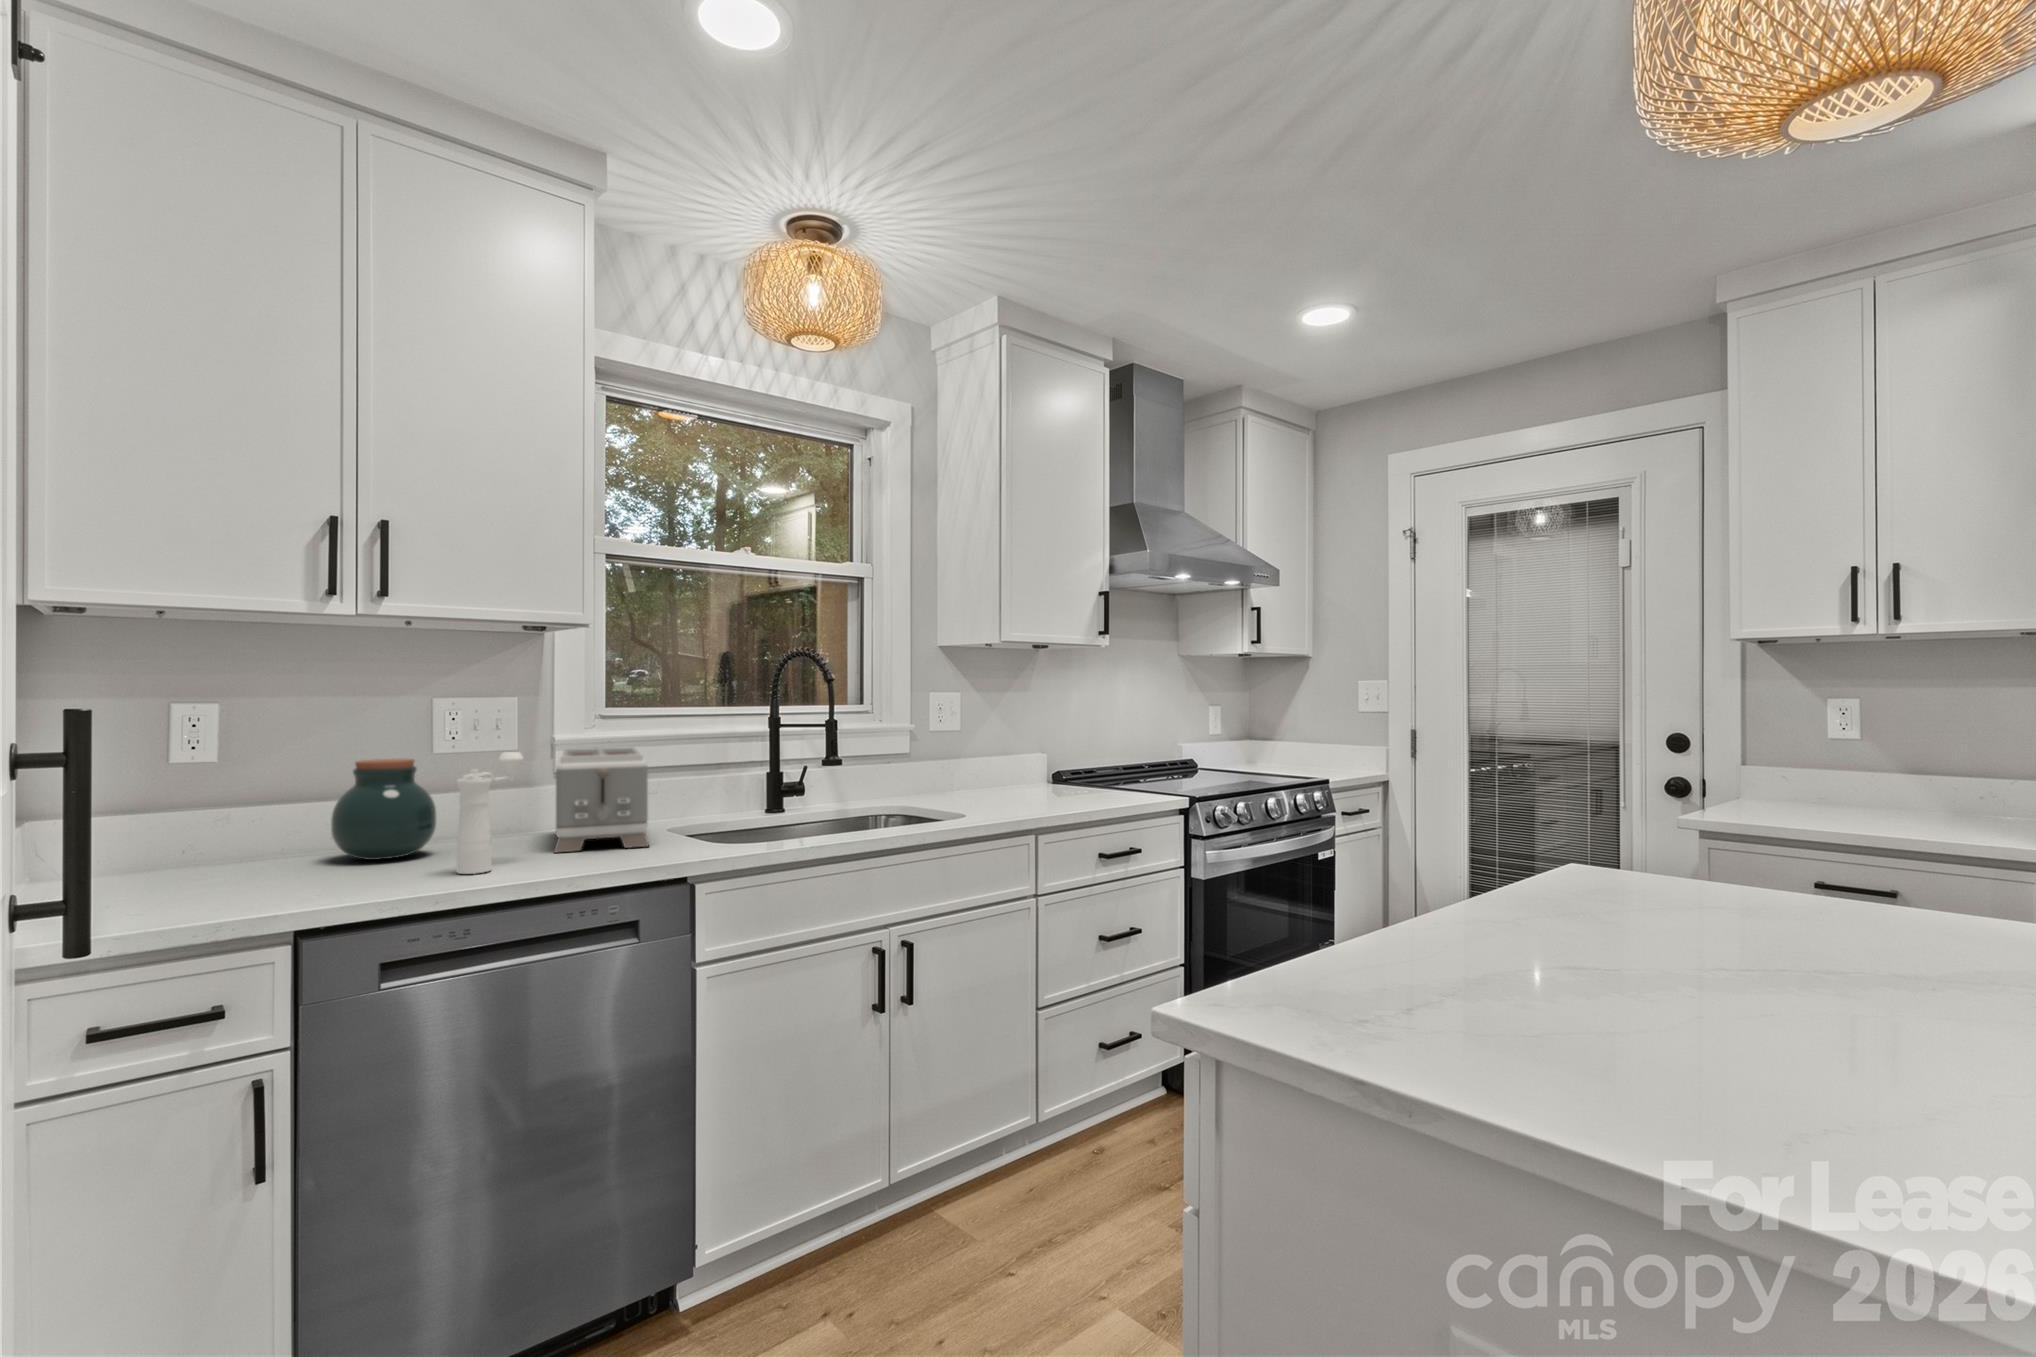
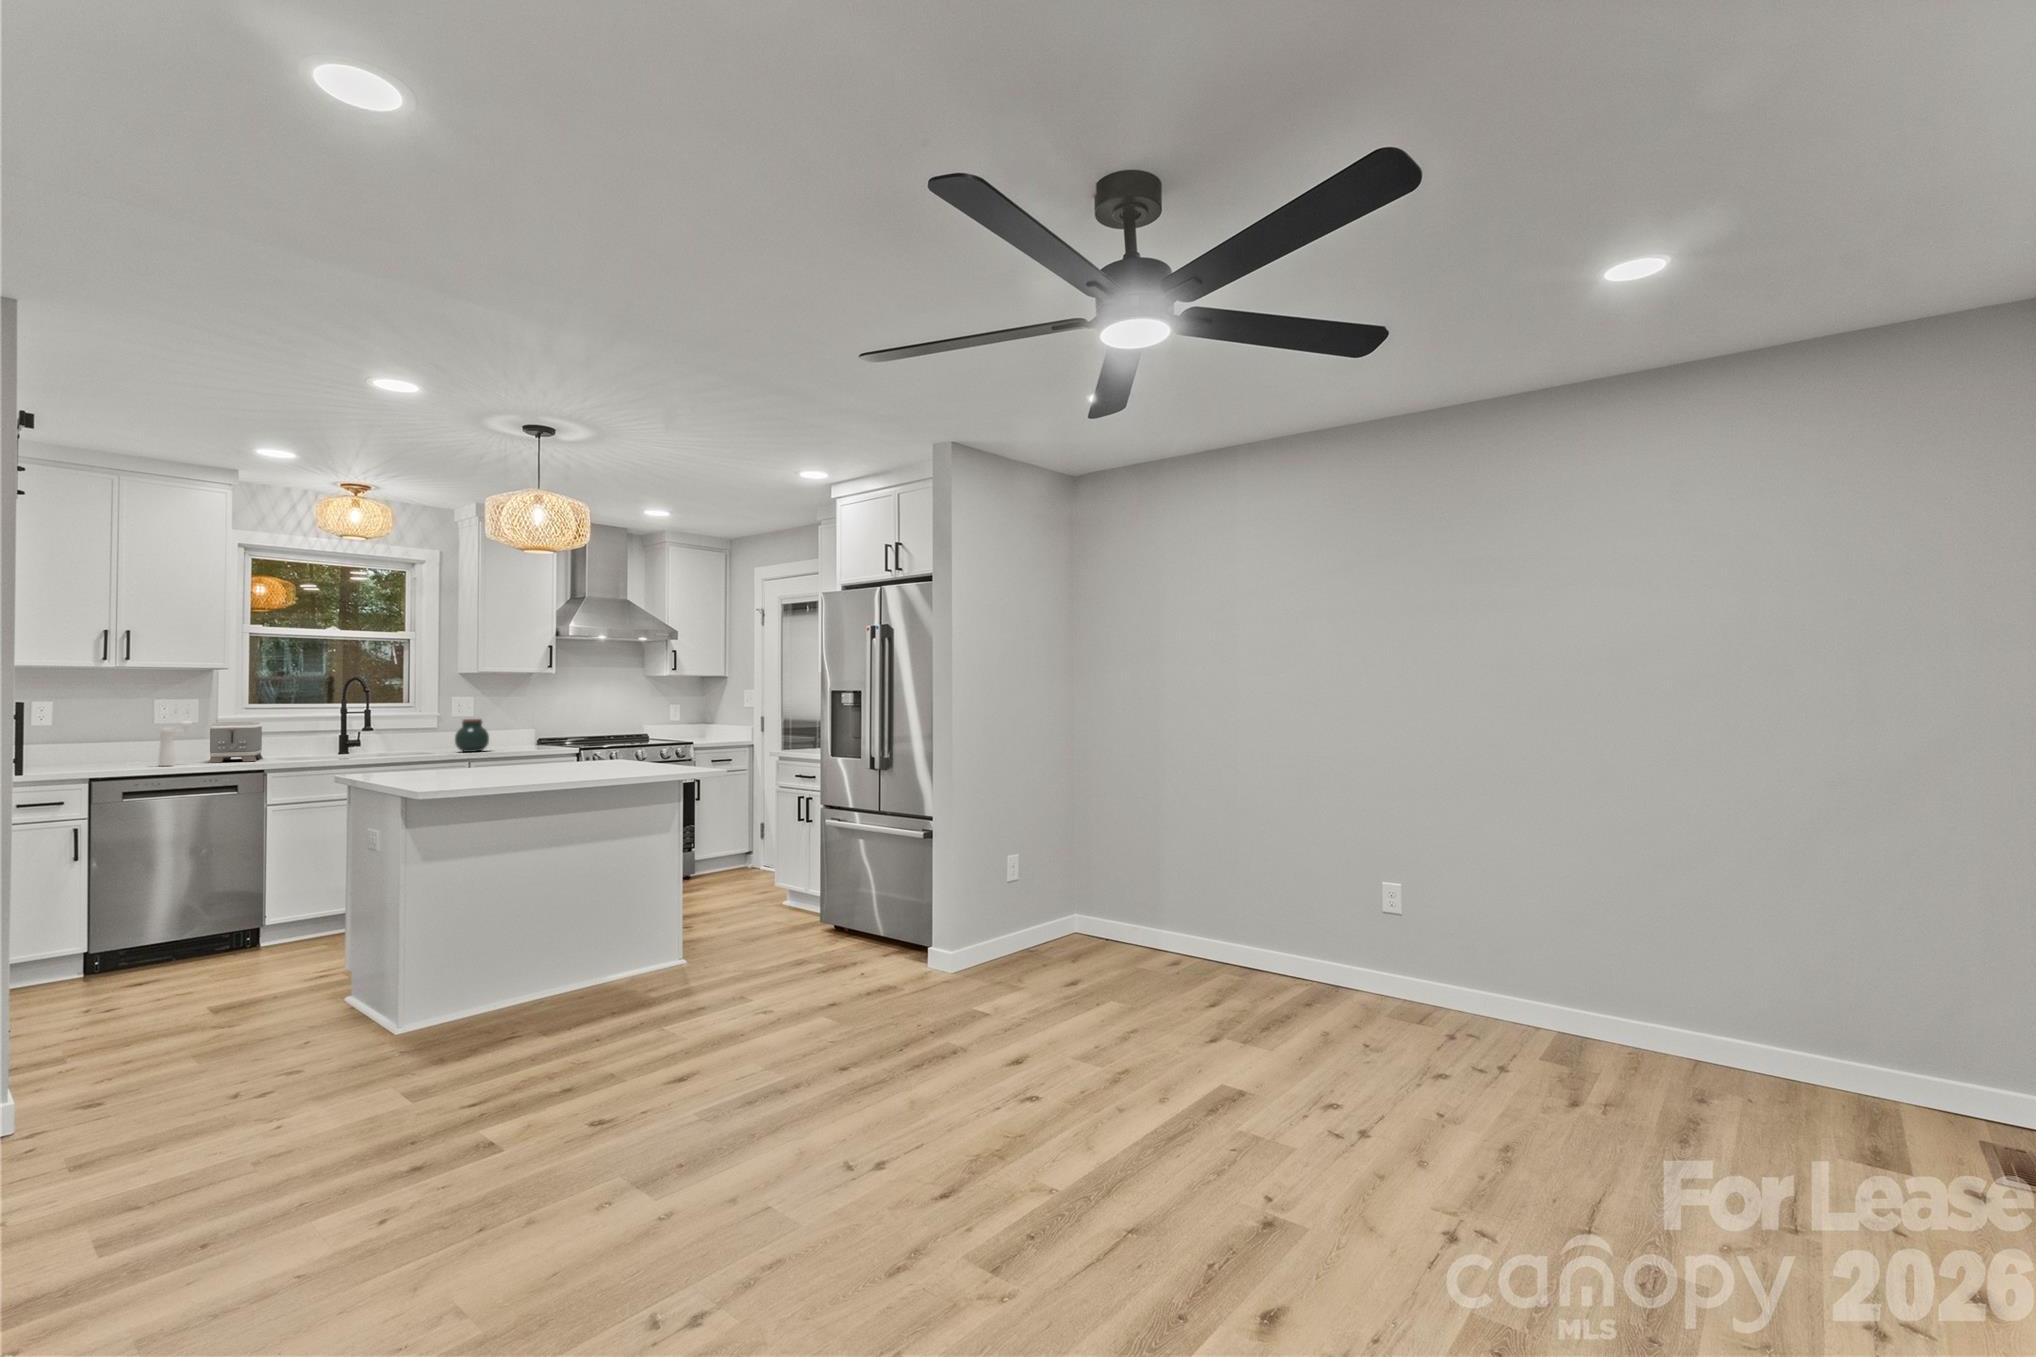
jar: present [331,759,436,860] -> present [455,719,489,752]

